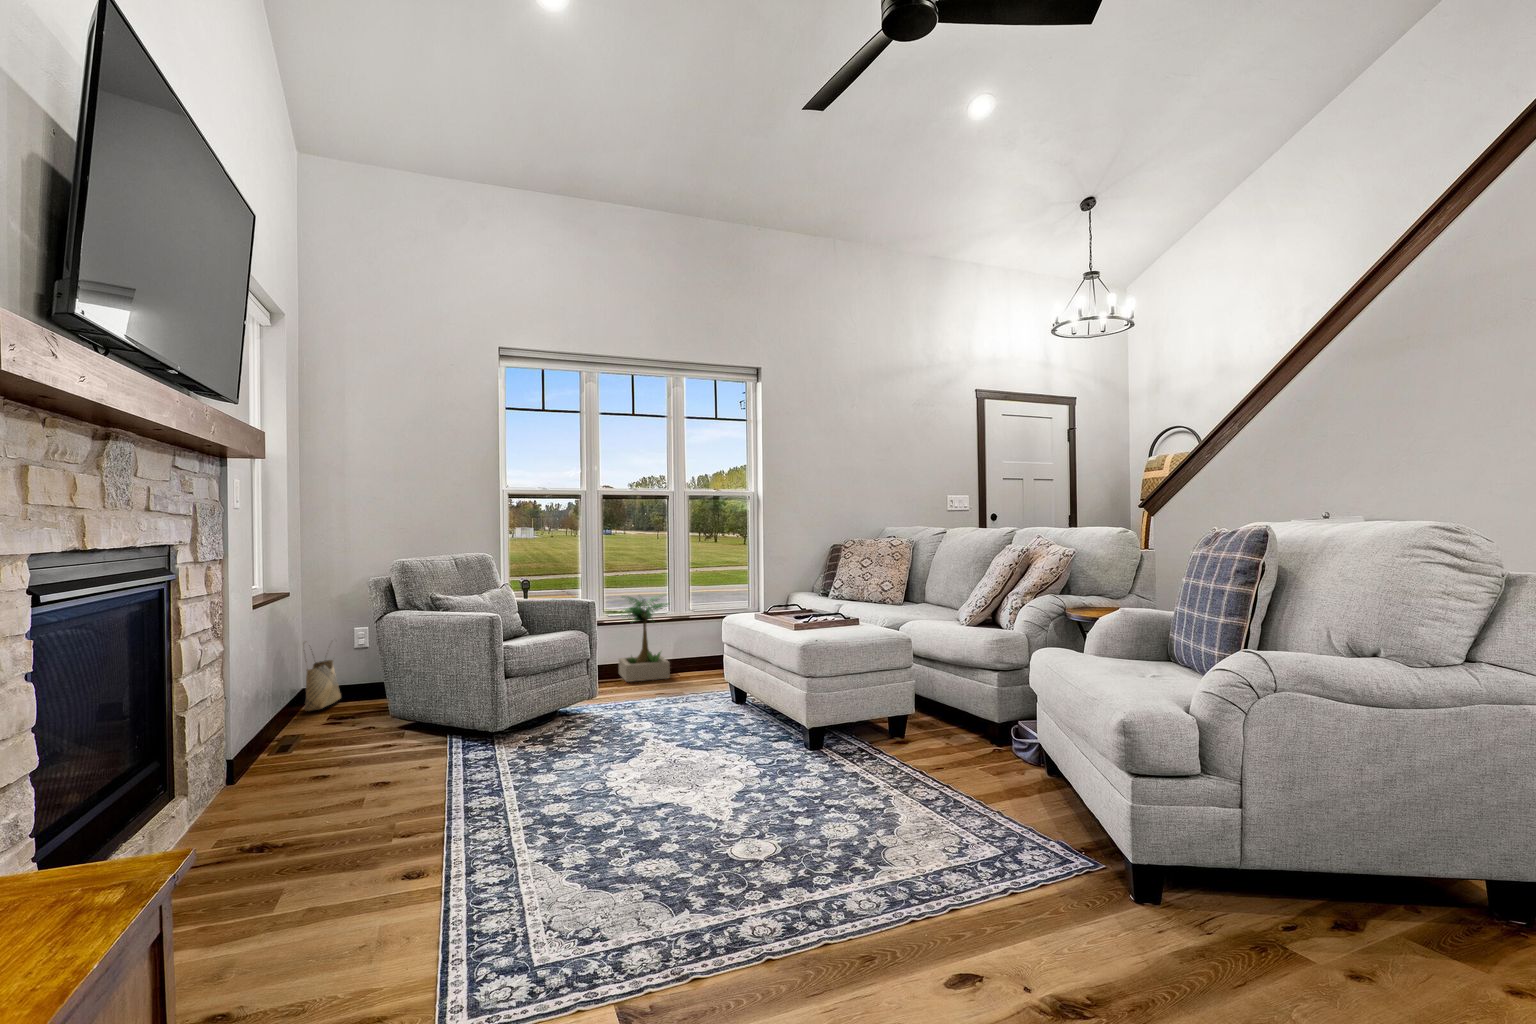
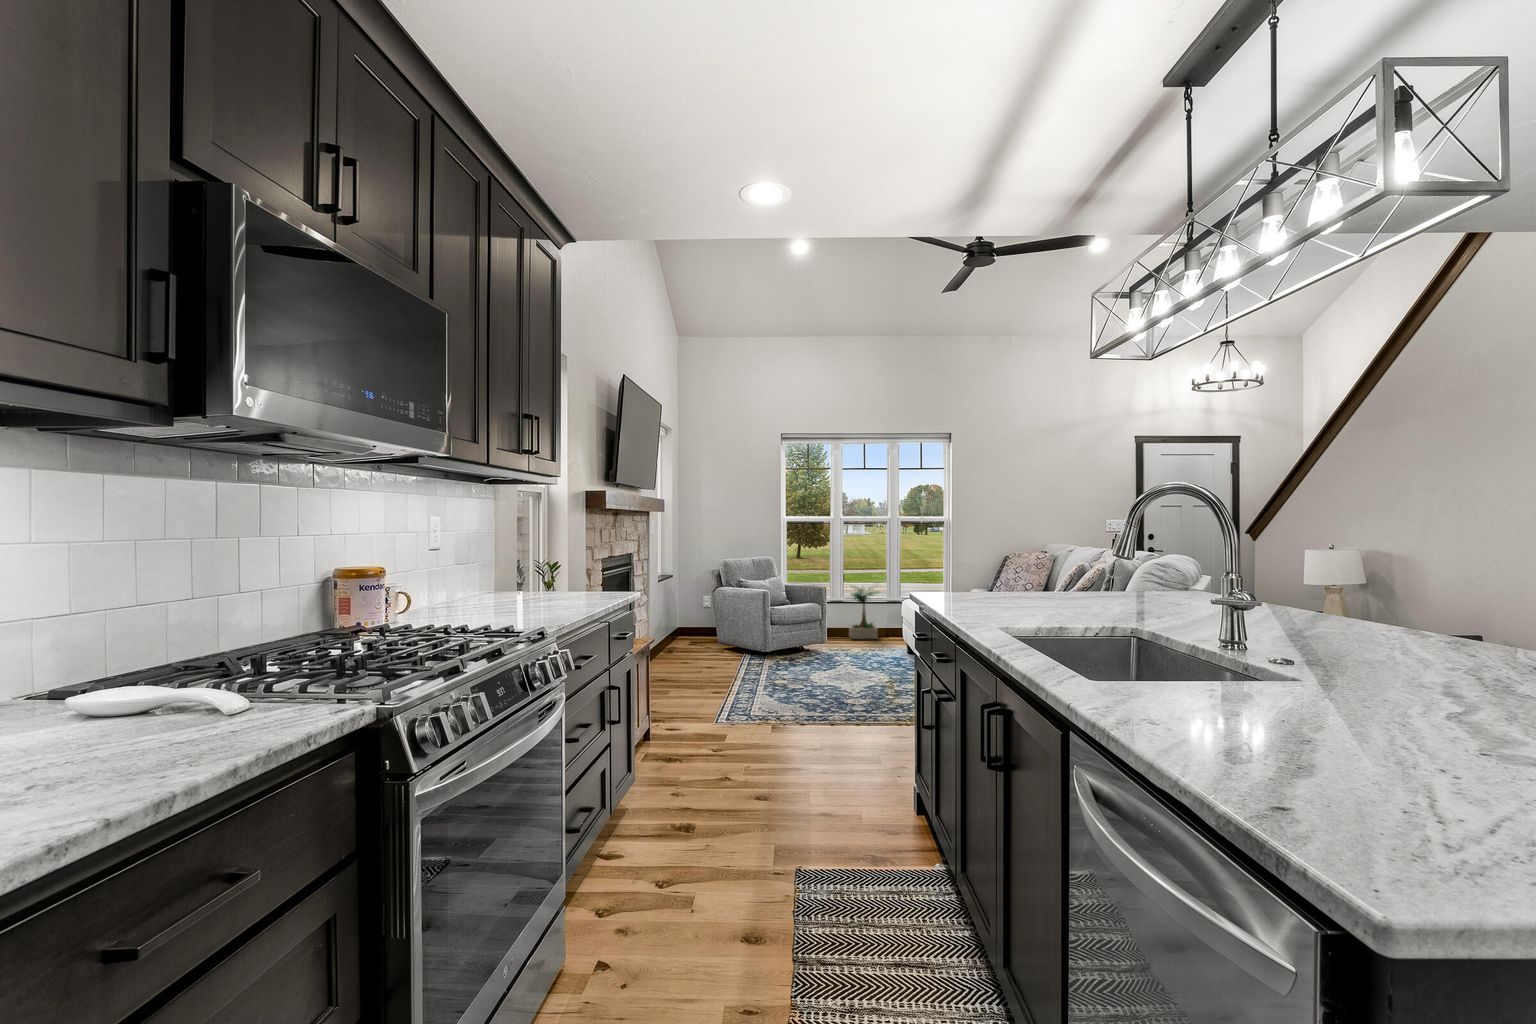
woven basket: present [305,641,341,711] -> none [678,601,696,638]

